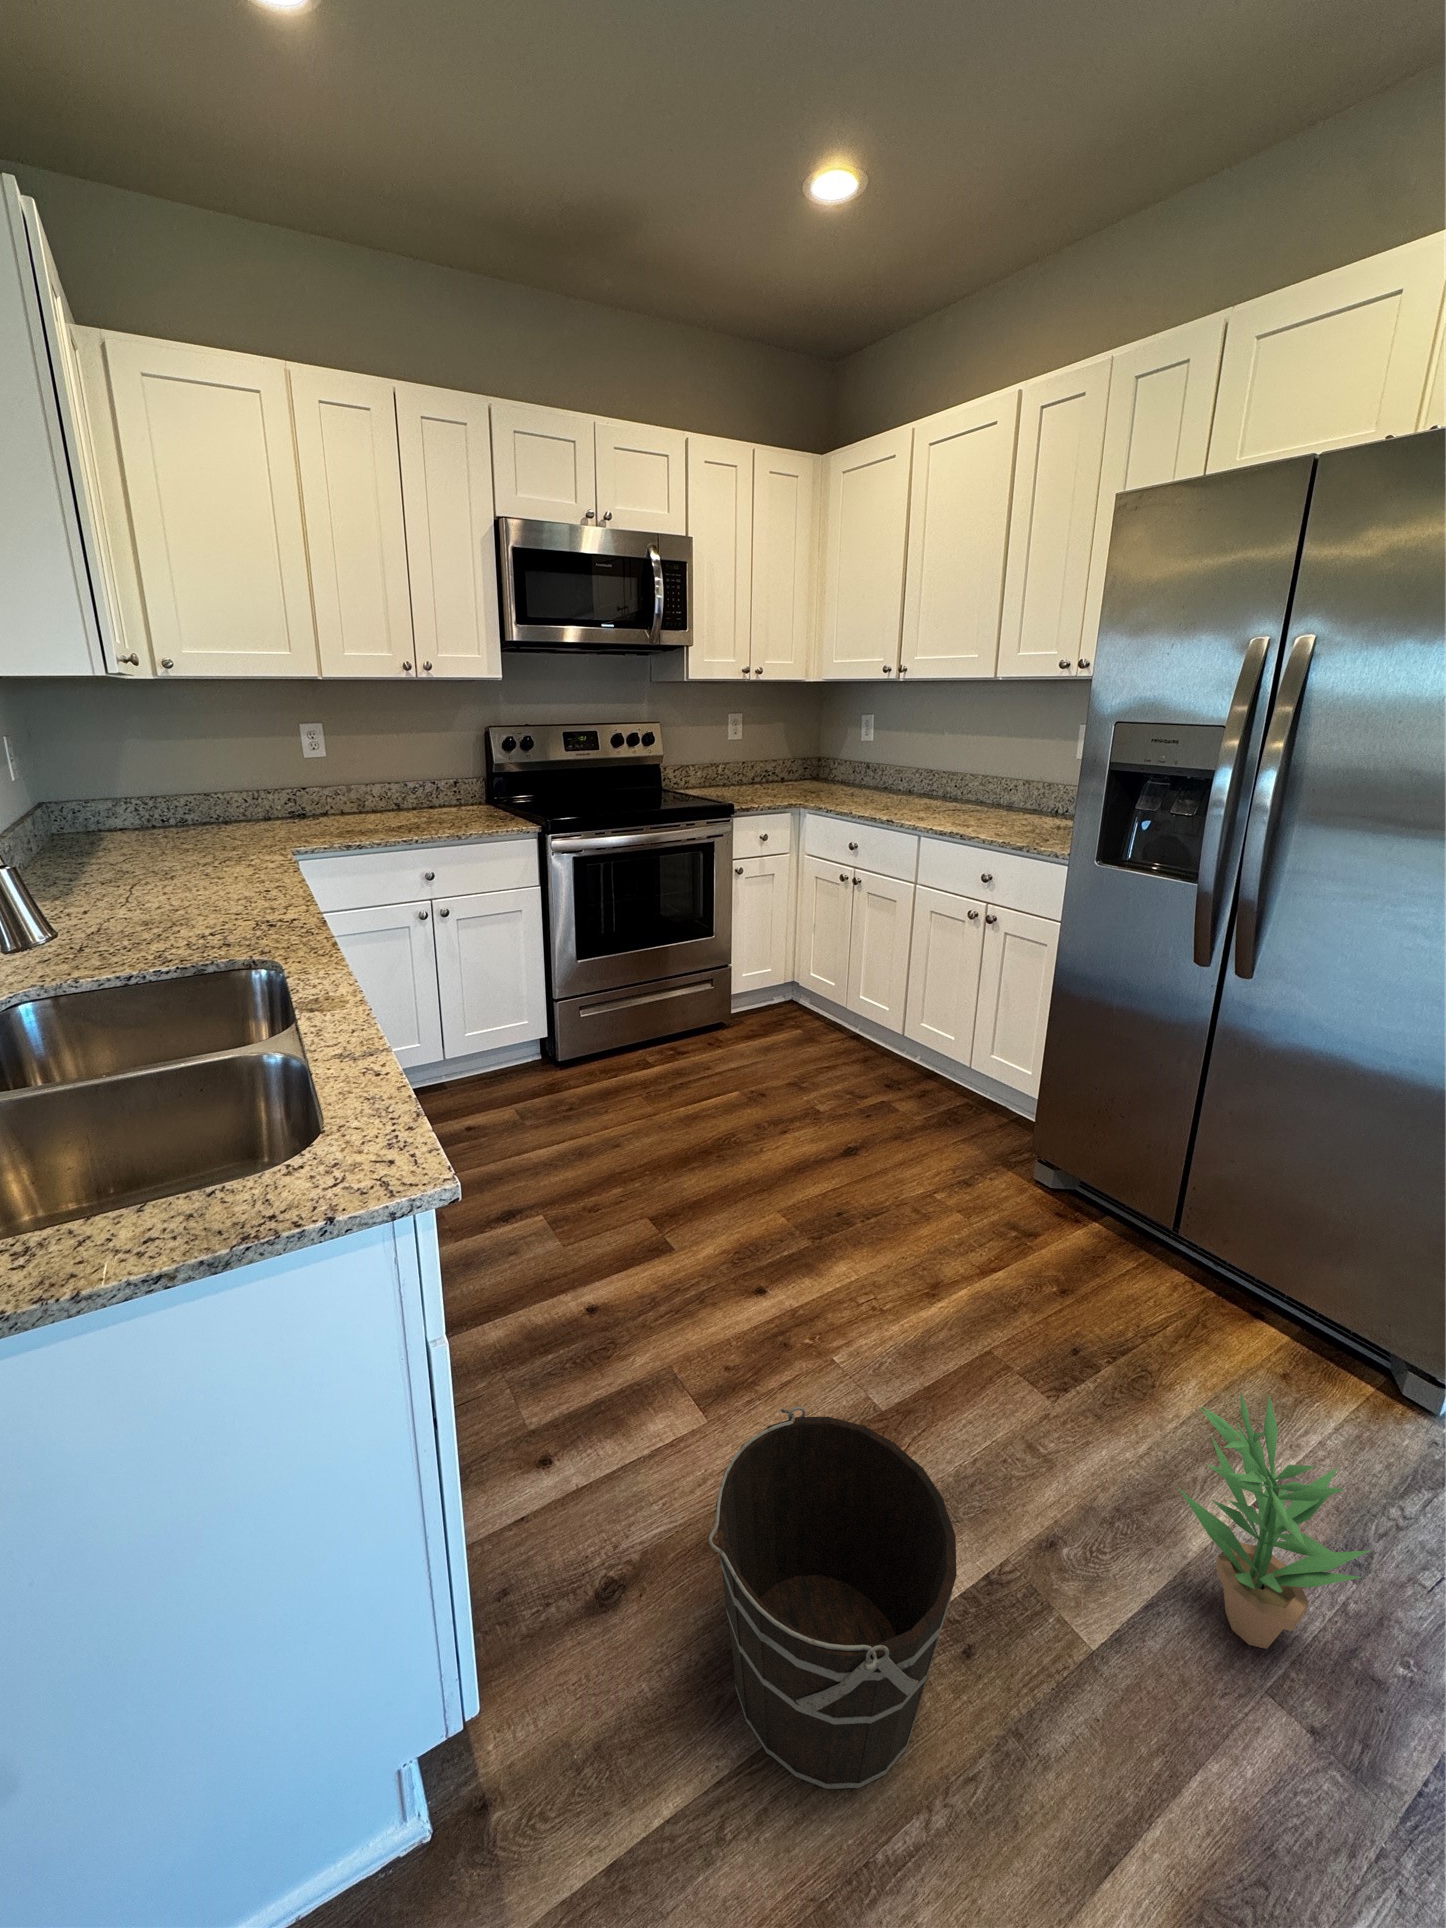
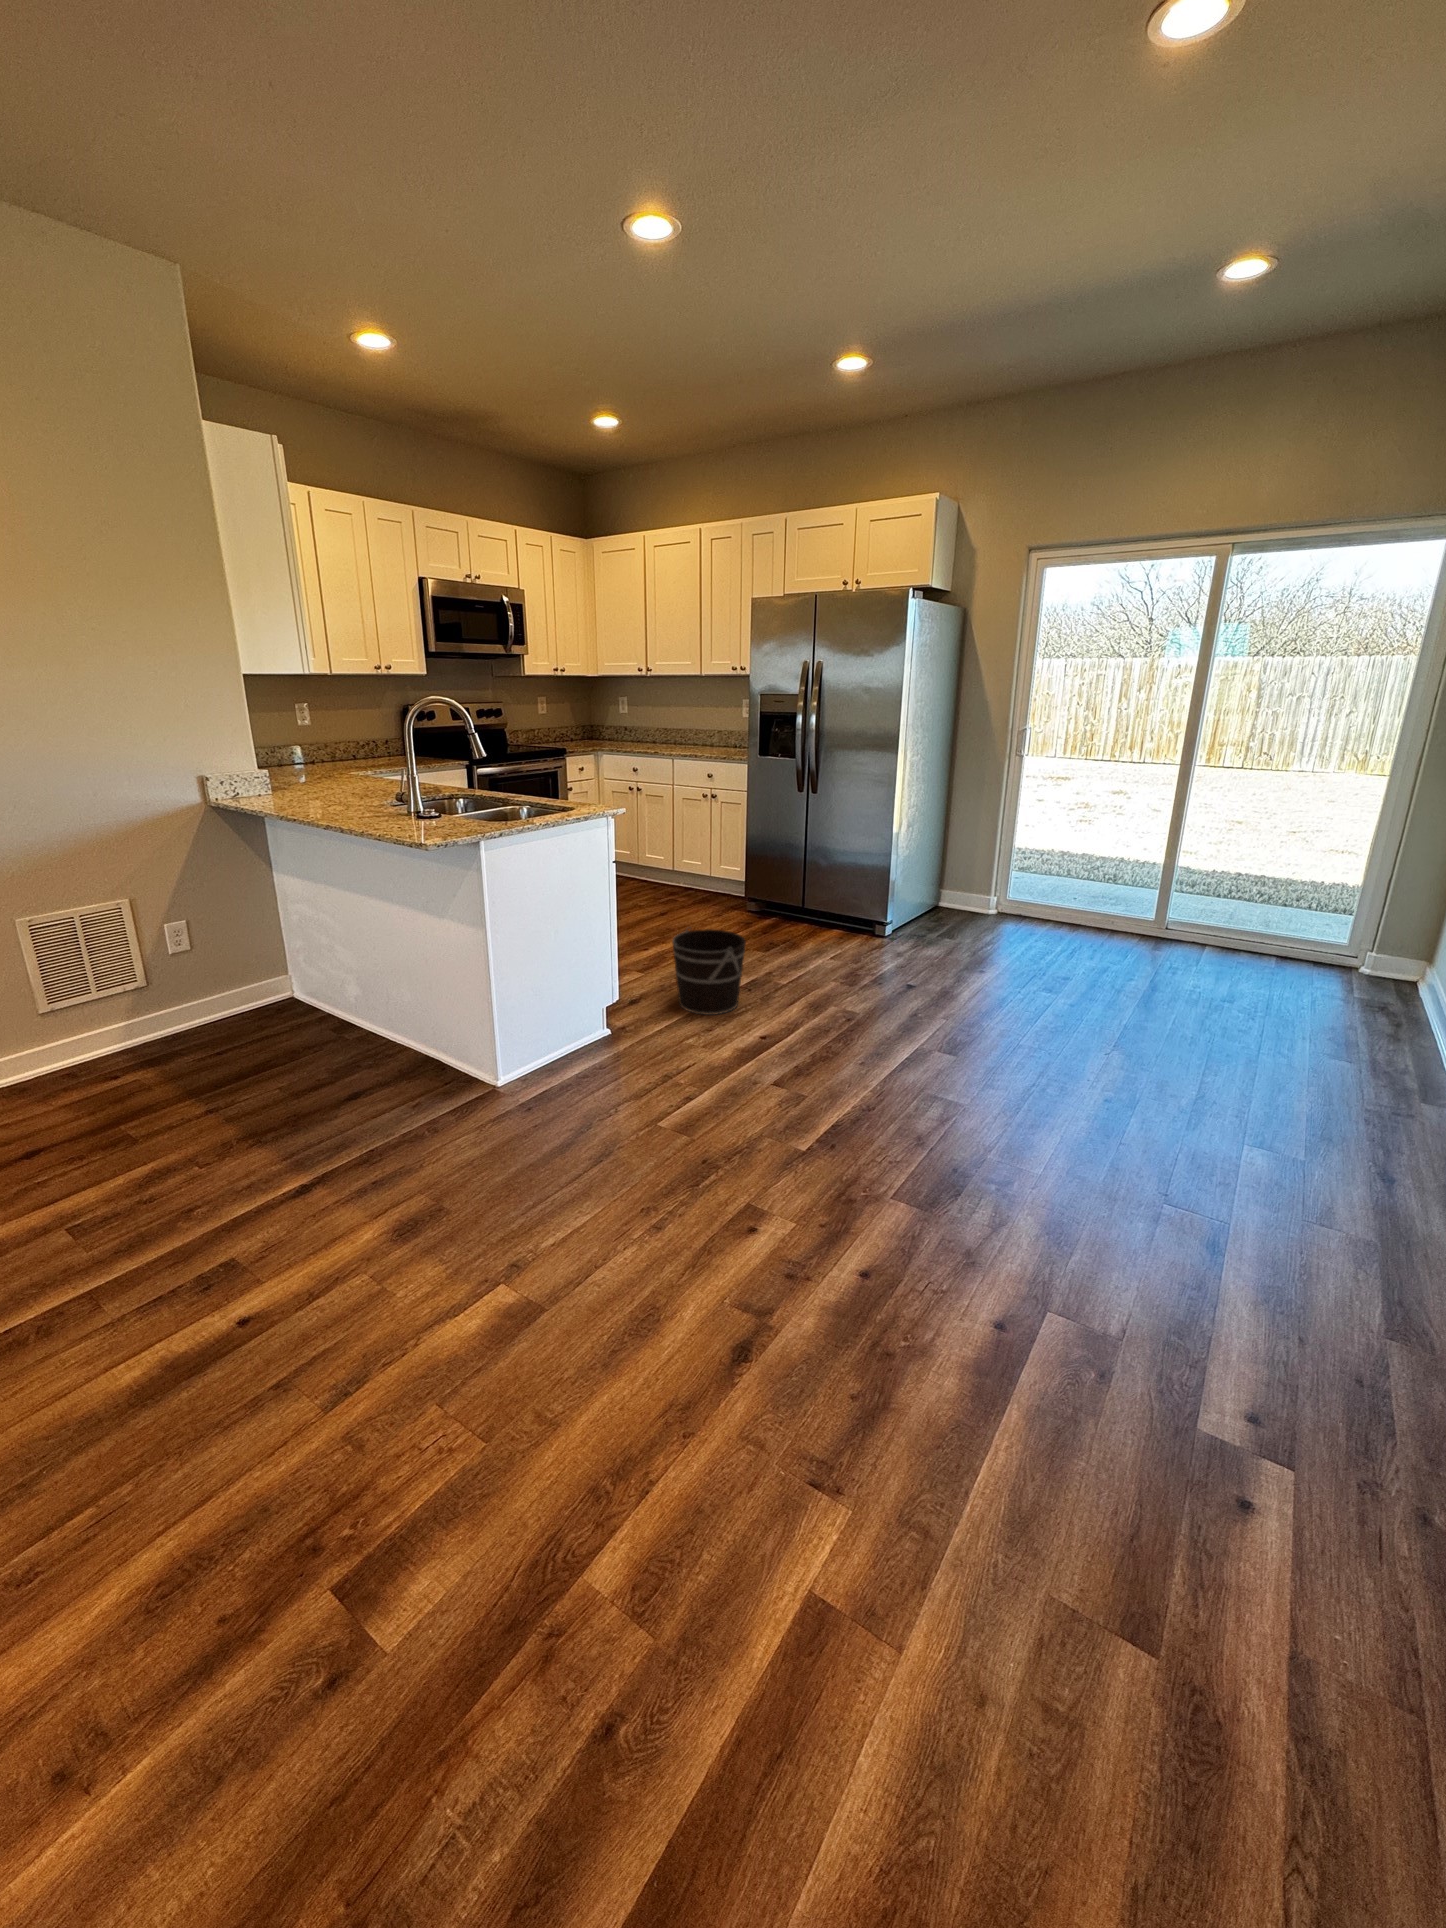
potted plant: present [1178,1392,1369,1649] -> none [804,898,853,980]

